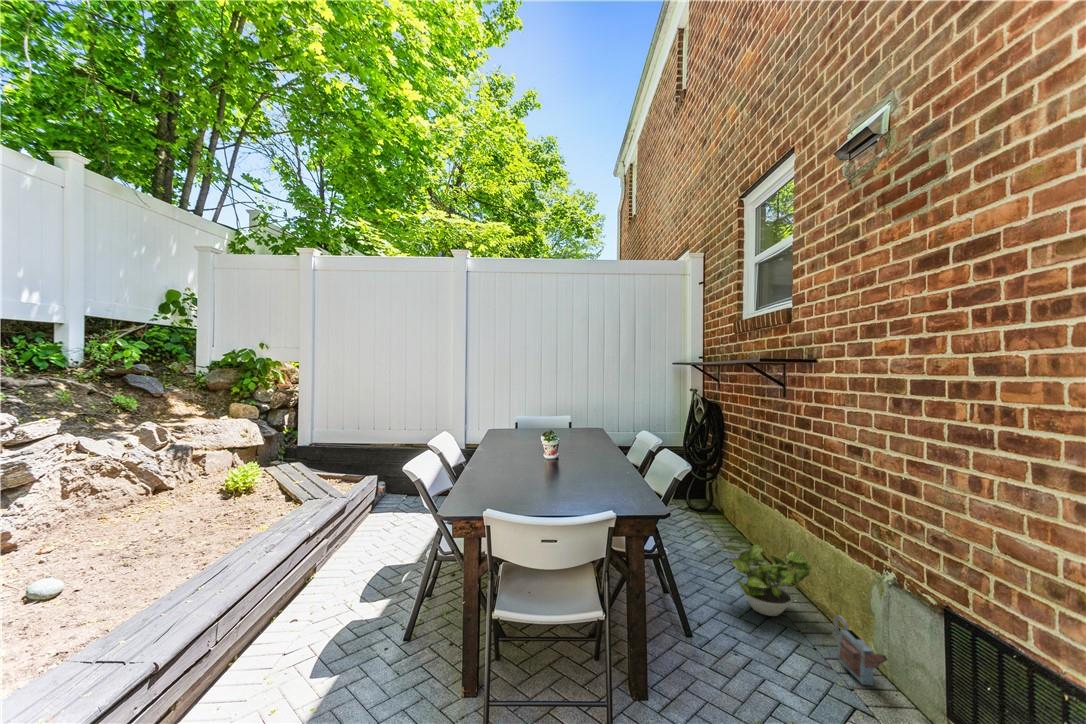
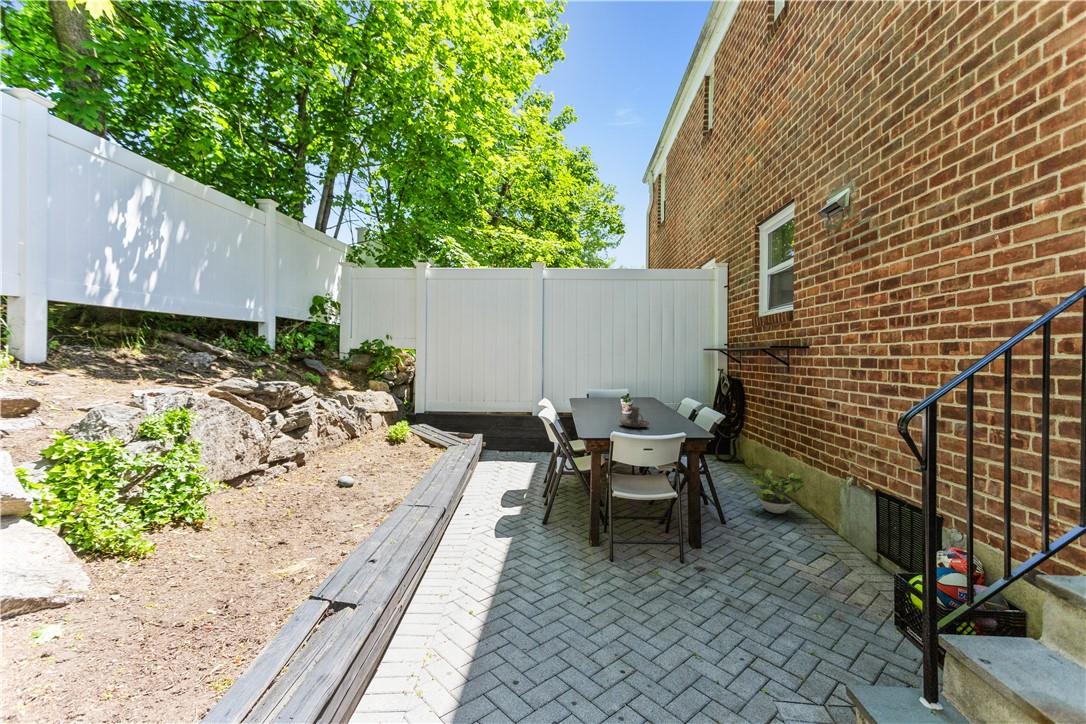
candle holder: none [522,450,569,485] -> present [620,407,650,427]
watering can: present [832,615,888,685] -> none [816,506,846,542]

